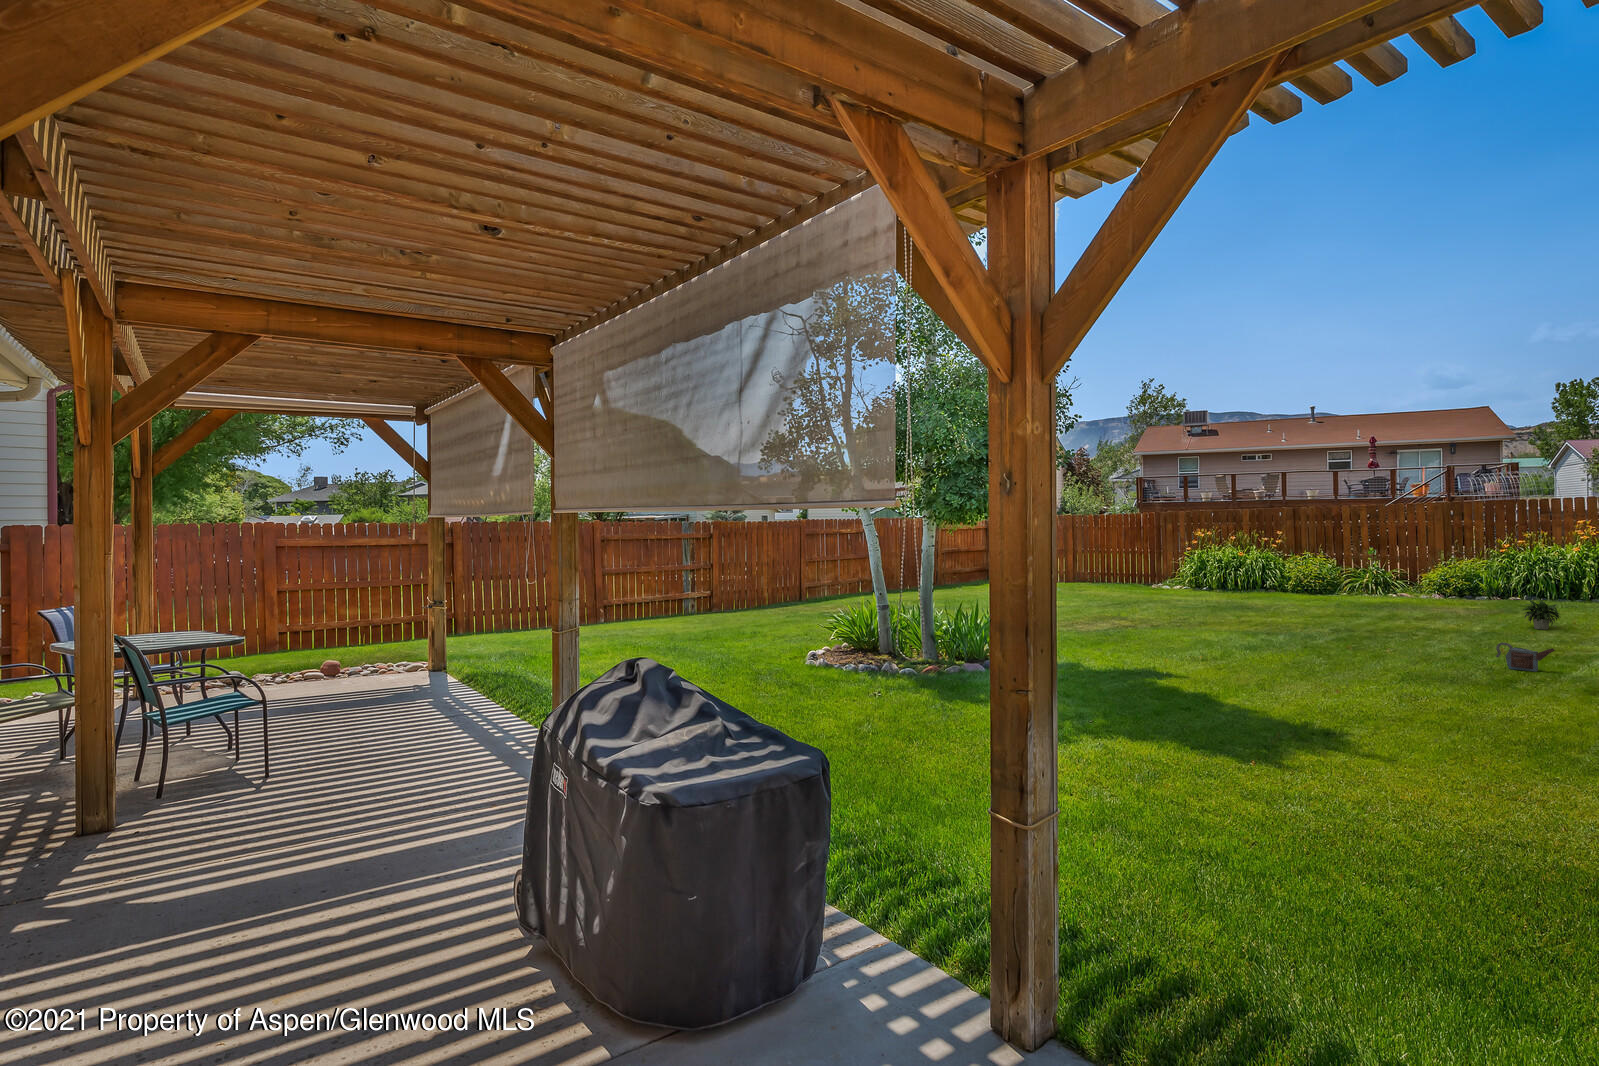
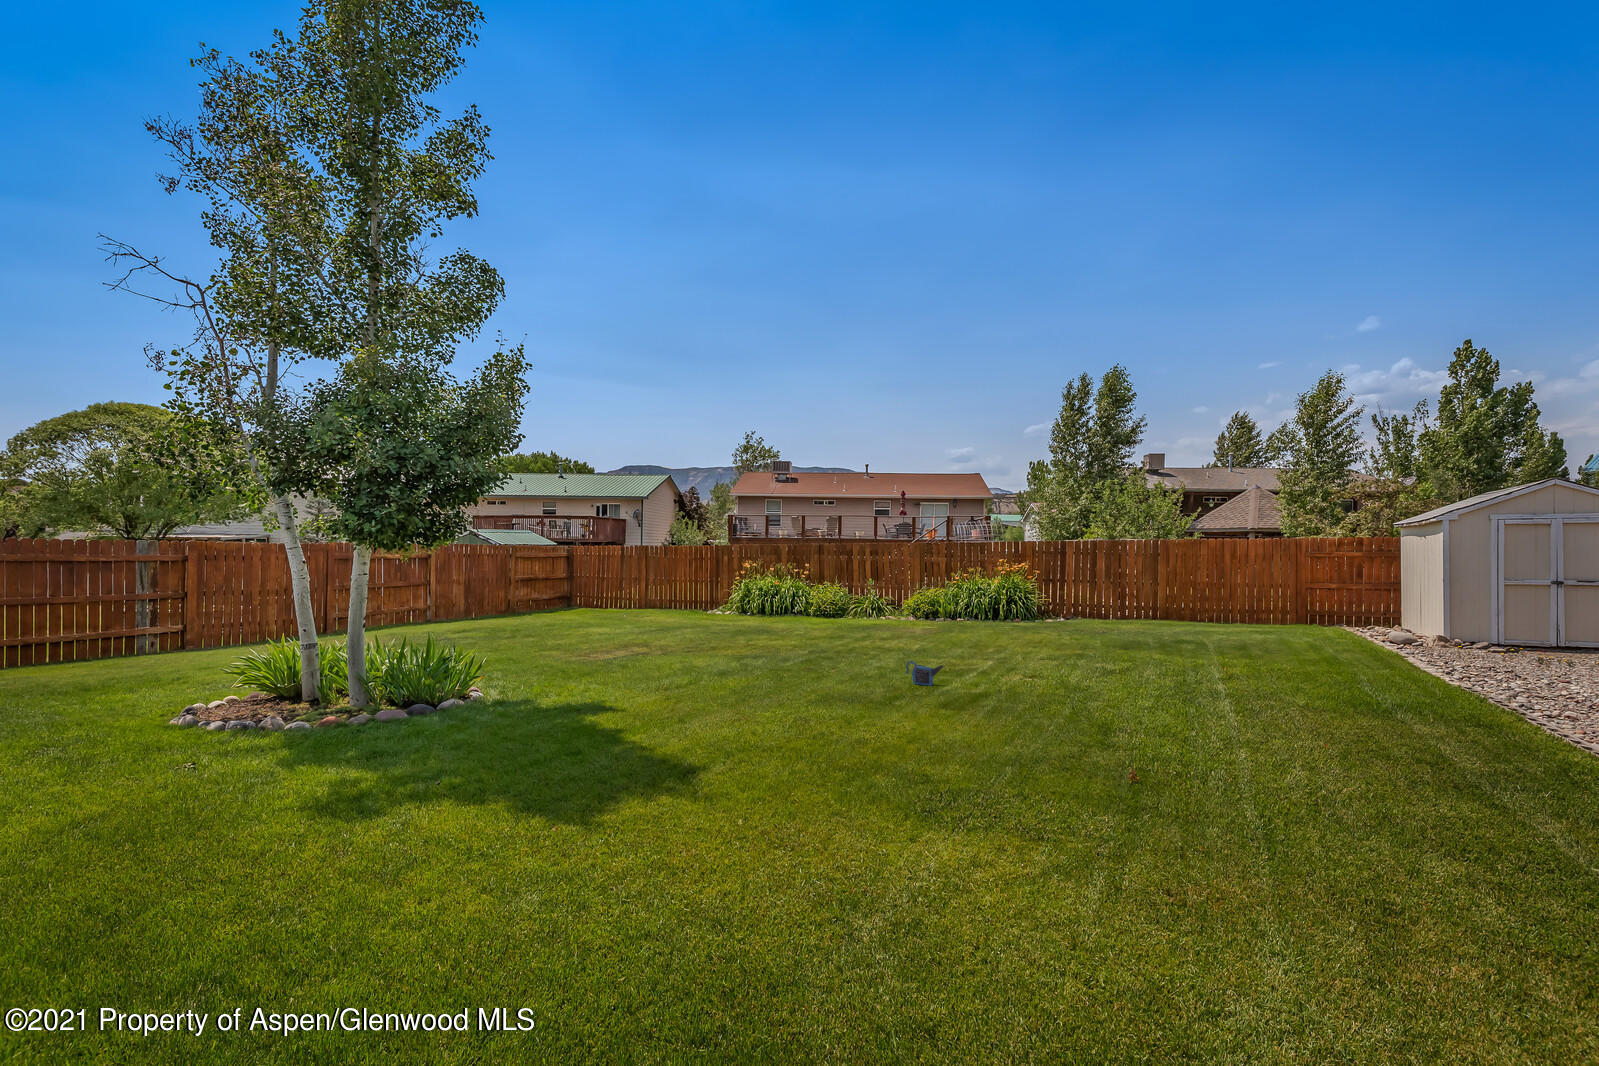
potted plant: present [1523,600,1560,630] -> none [947,621,972,646]

